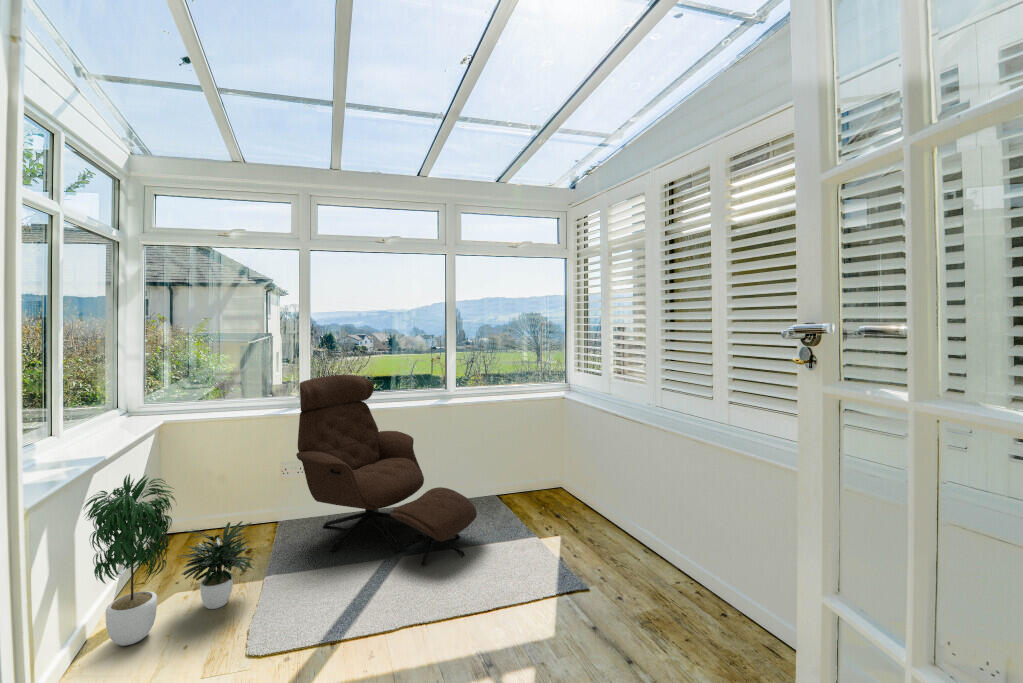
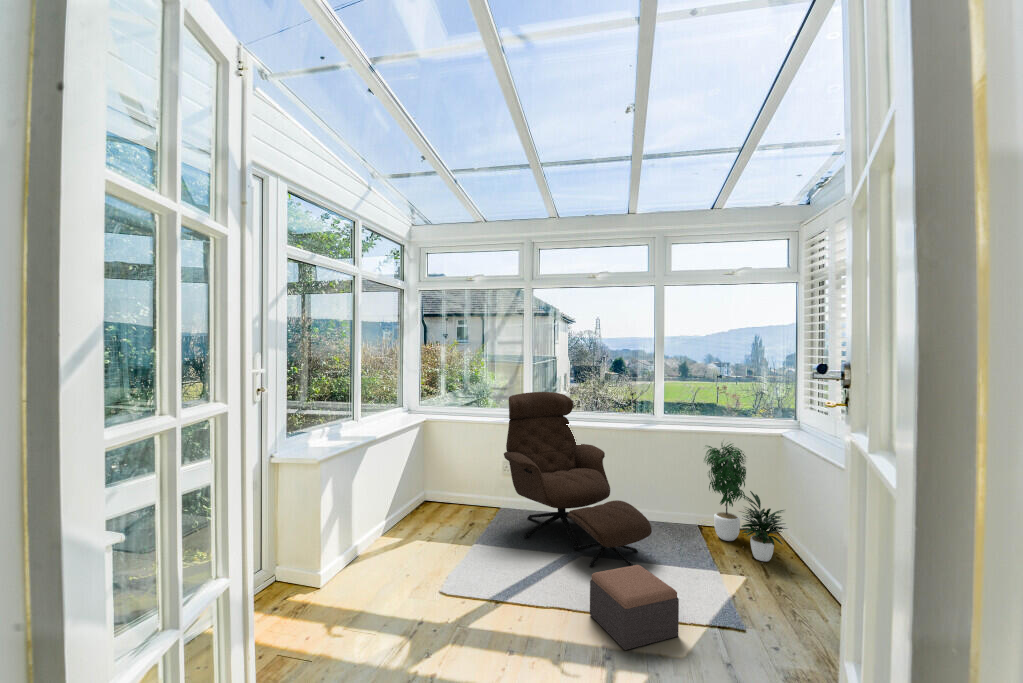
potted plant: present [83,474,254,646] -> present [704,443,787,561]
footstool: none [447,553,538,648] -> present [590,565,679,650]

